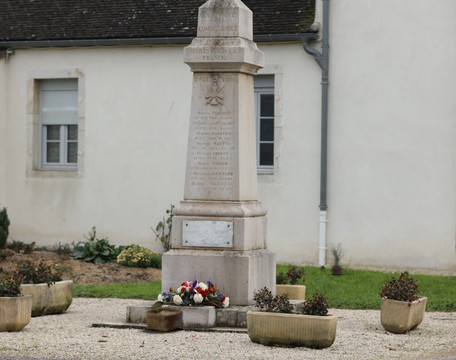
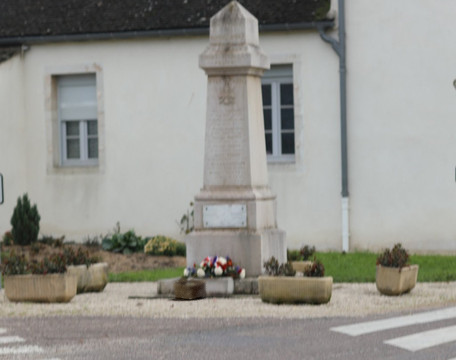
decorative plant: present [331,248,342,275] -> none [336,227,370,257]

